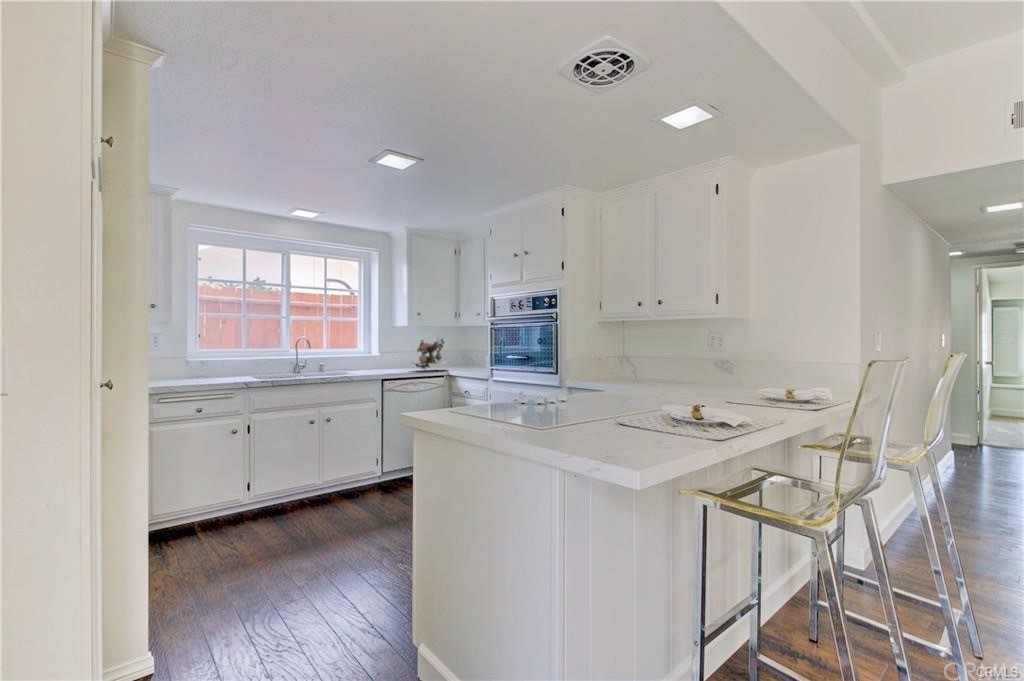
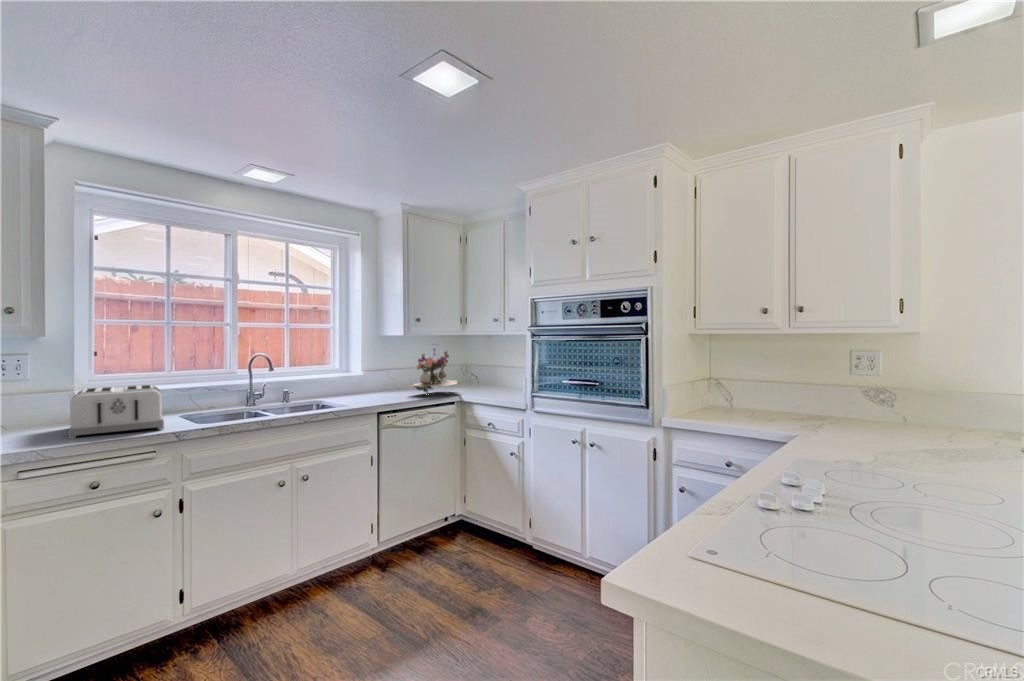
toaster: none [186,354,238,382] -> present [69,385,164,439]

